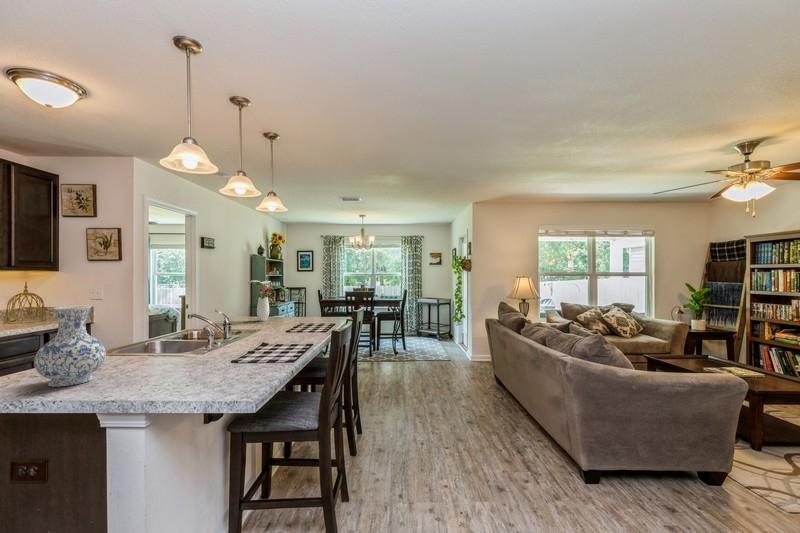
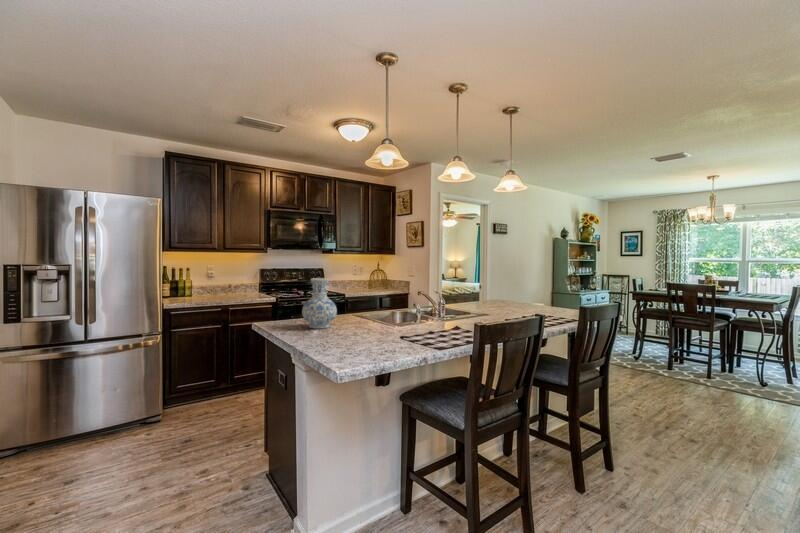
flower arrangement: present [248,280,285,321] -> none [492,265,529,306]

